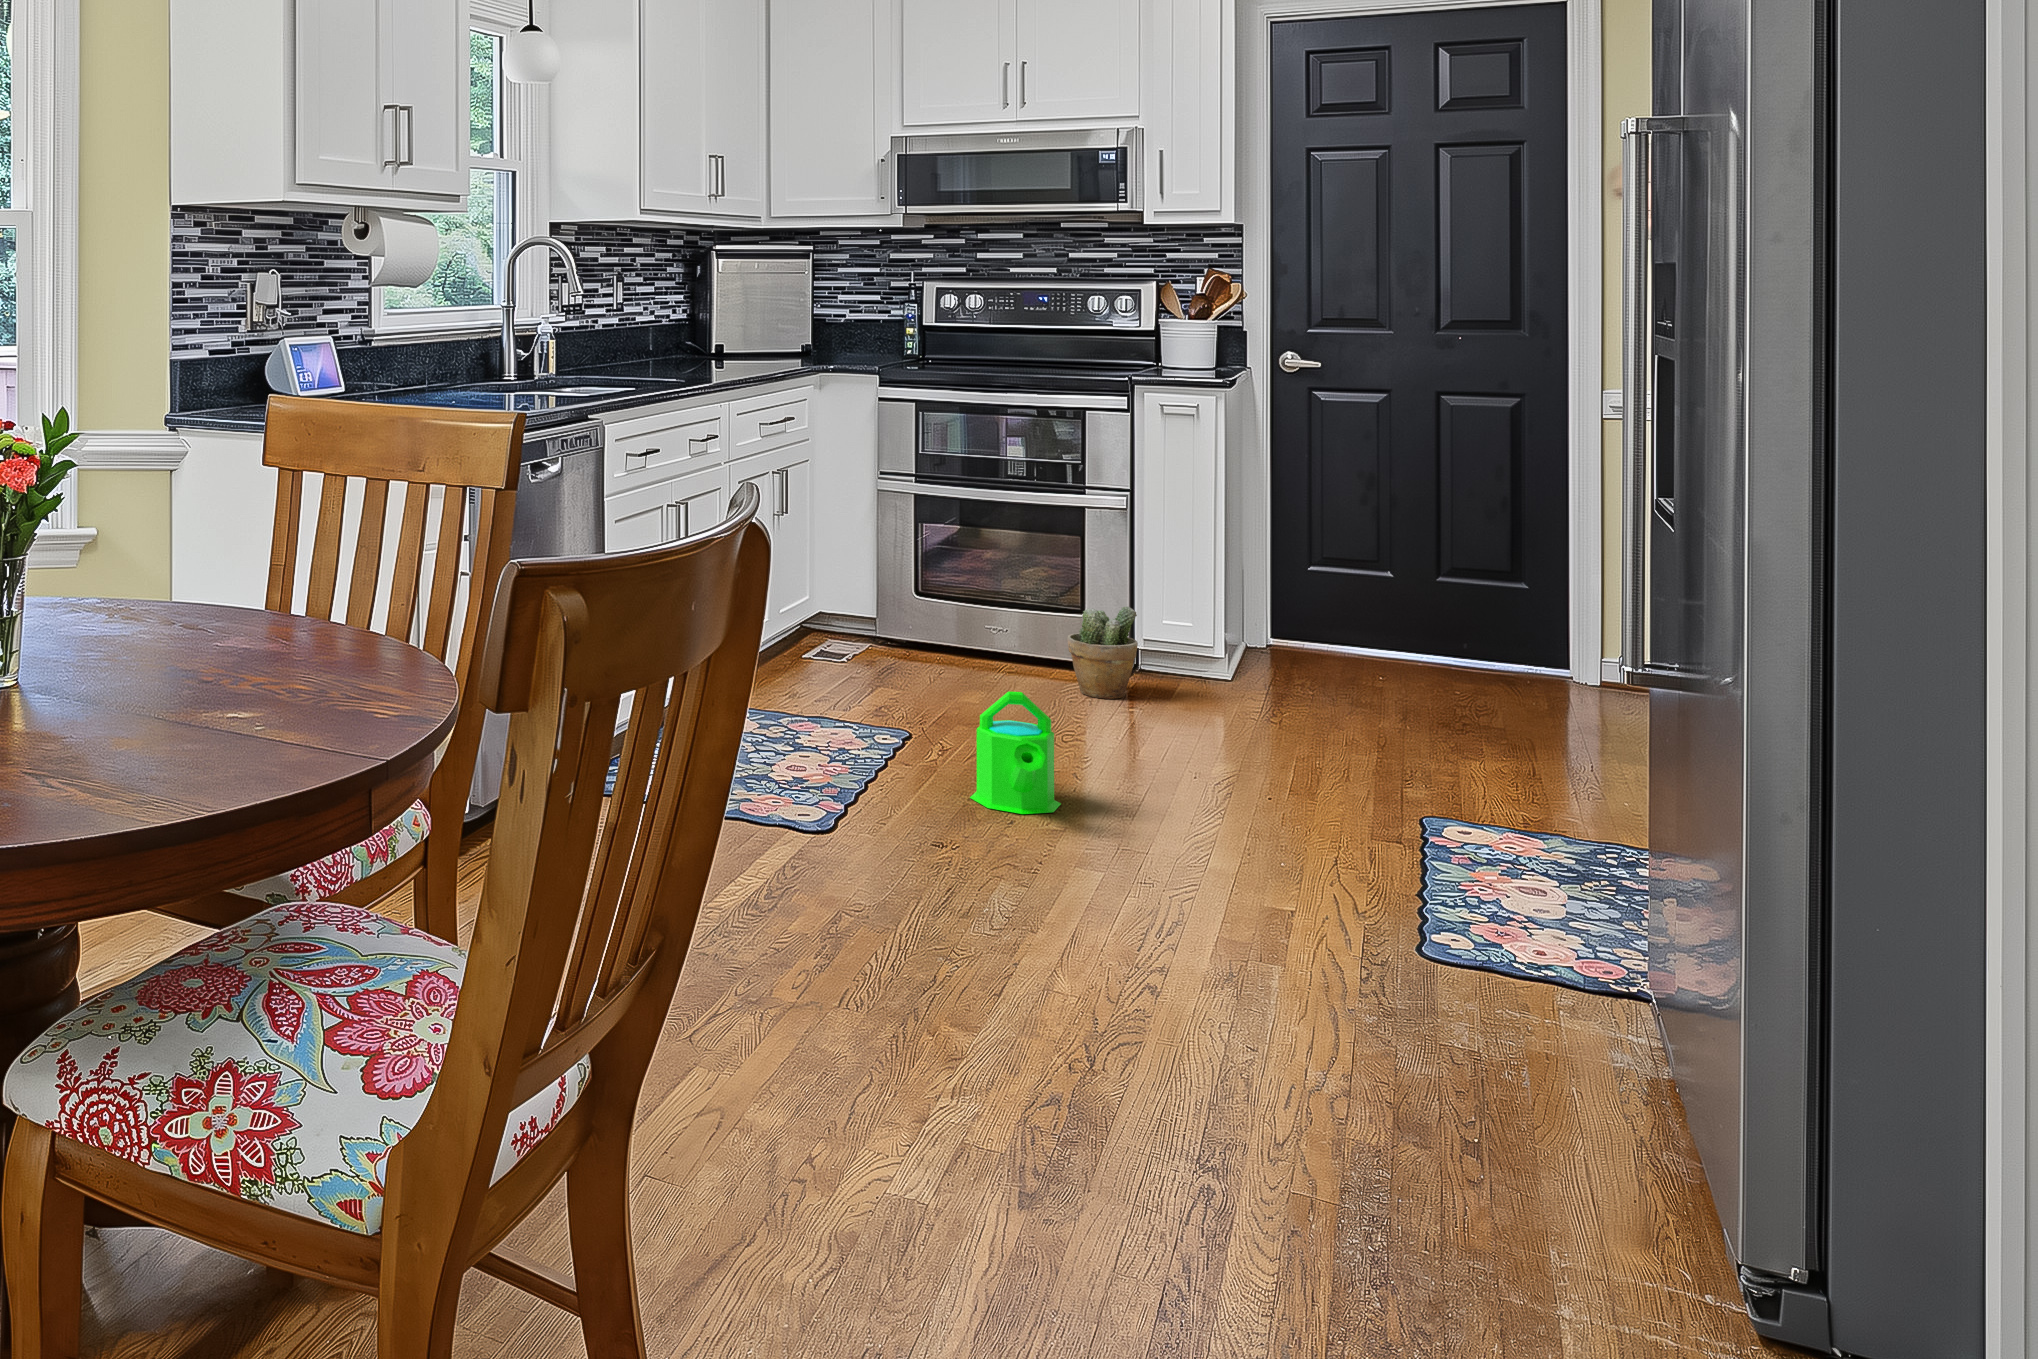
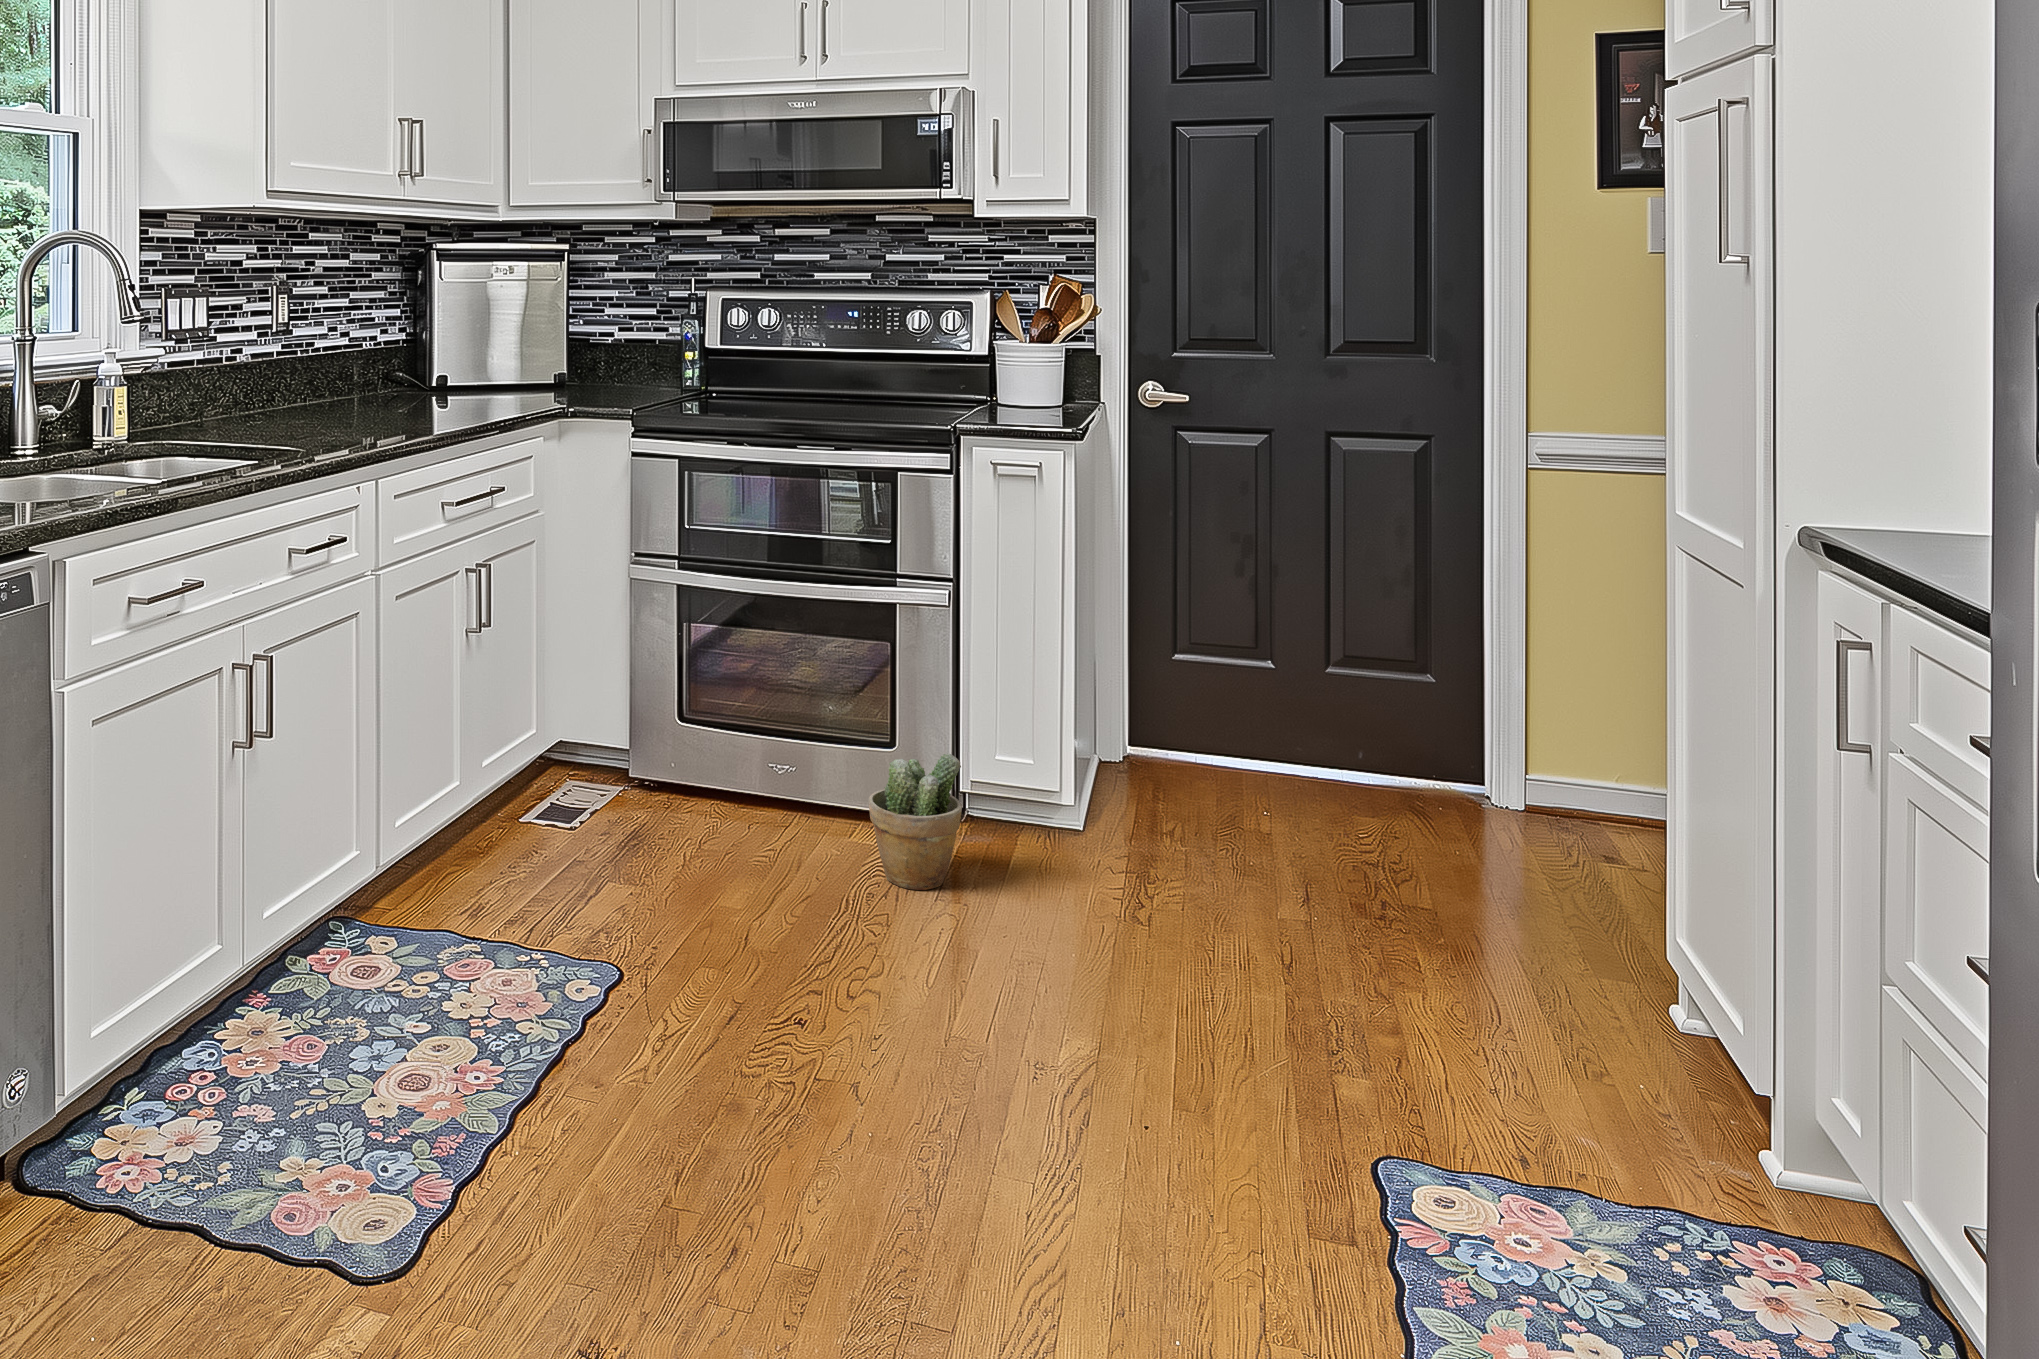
watering can: present [970,691,1061,814] -> none [685,1002,833,1235]

